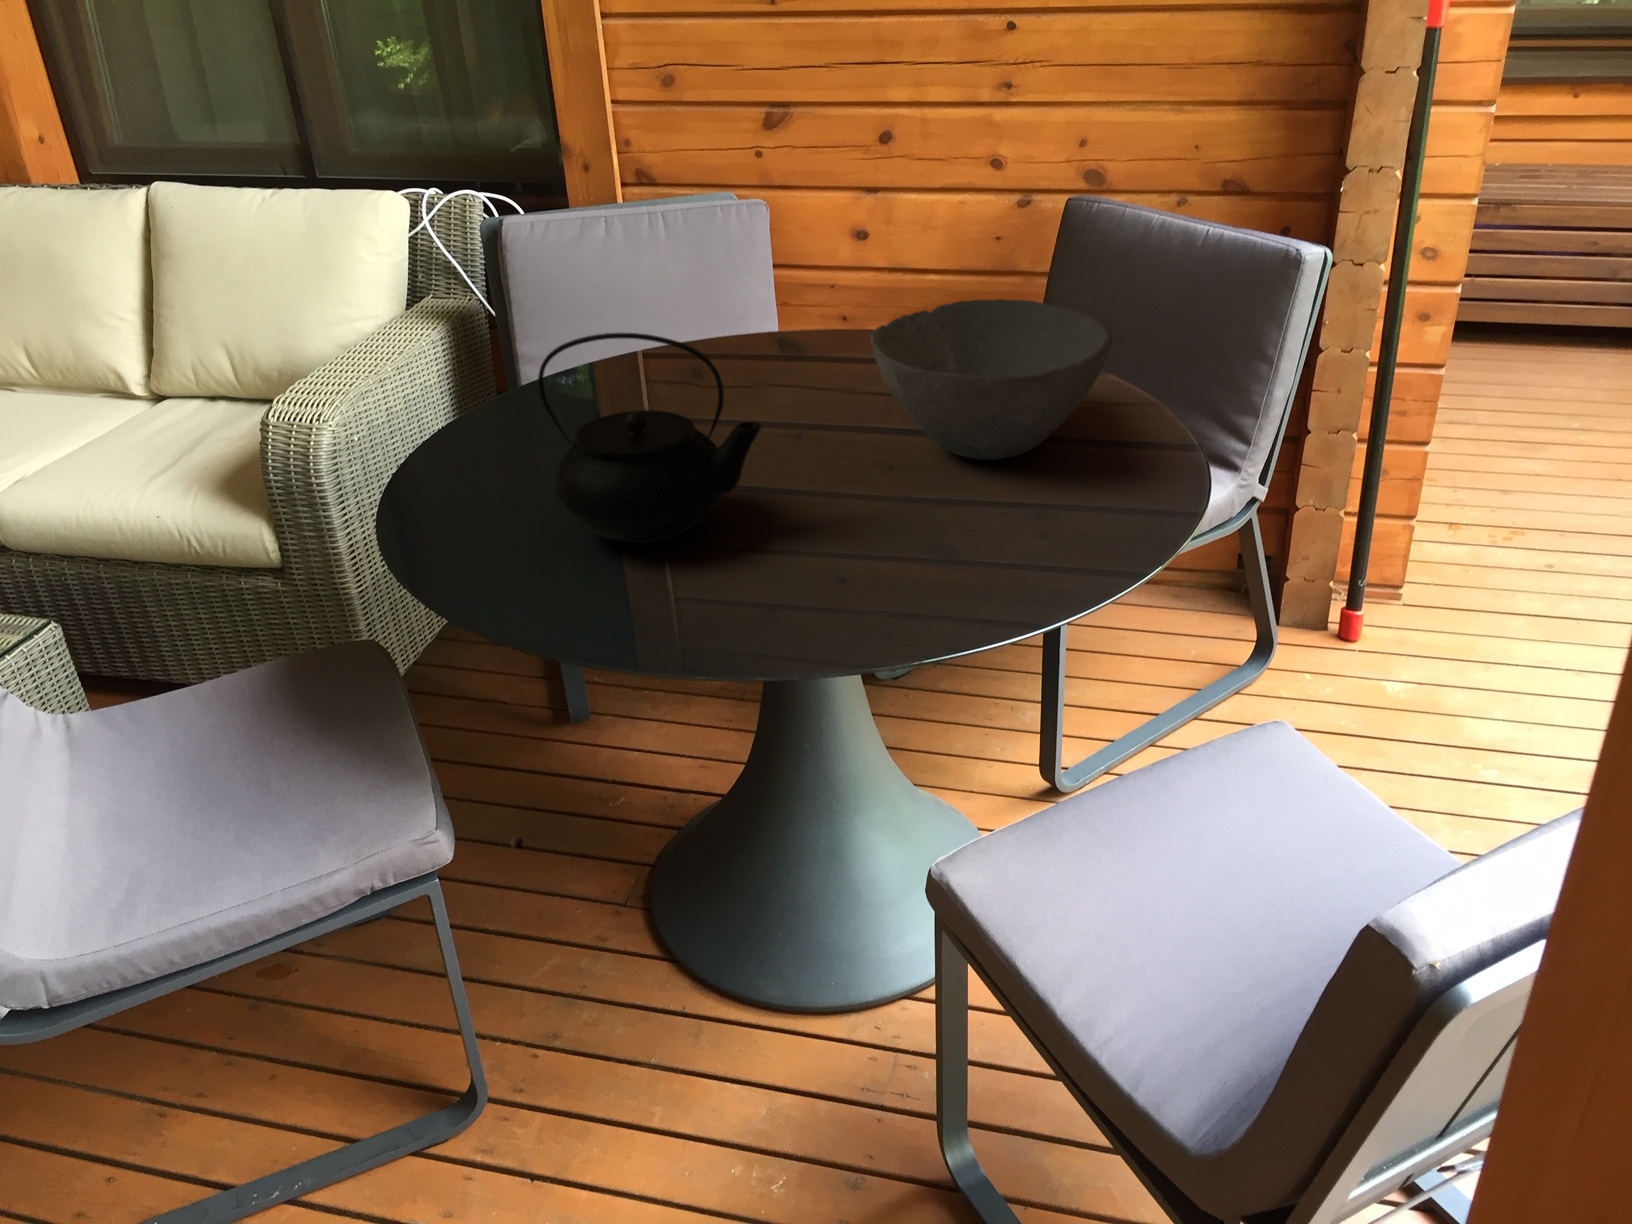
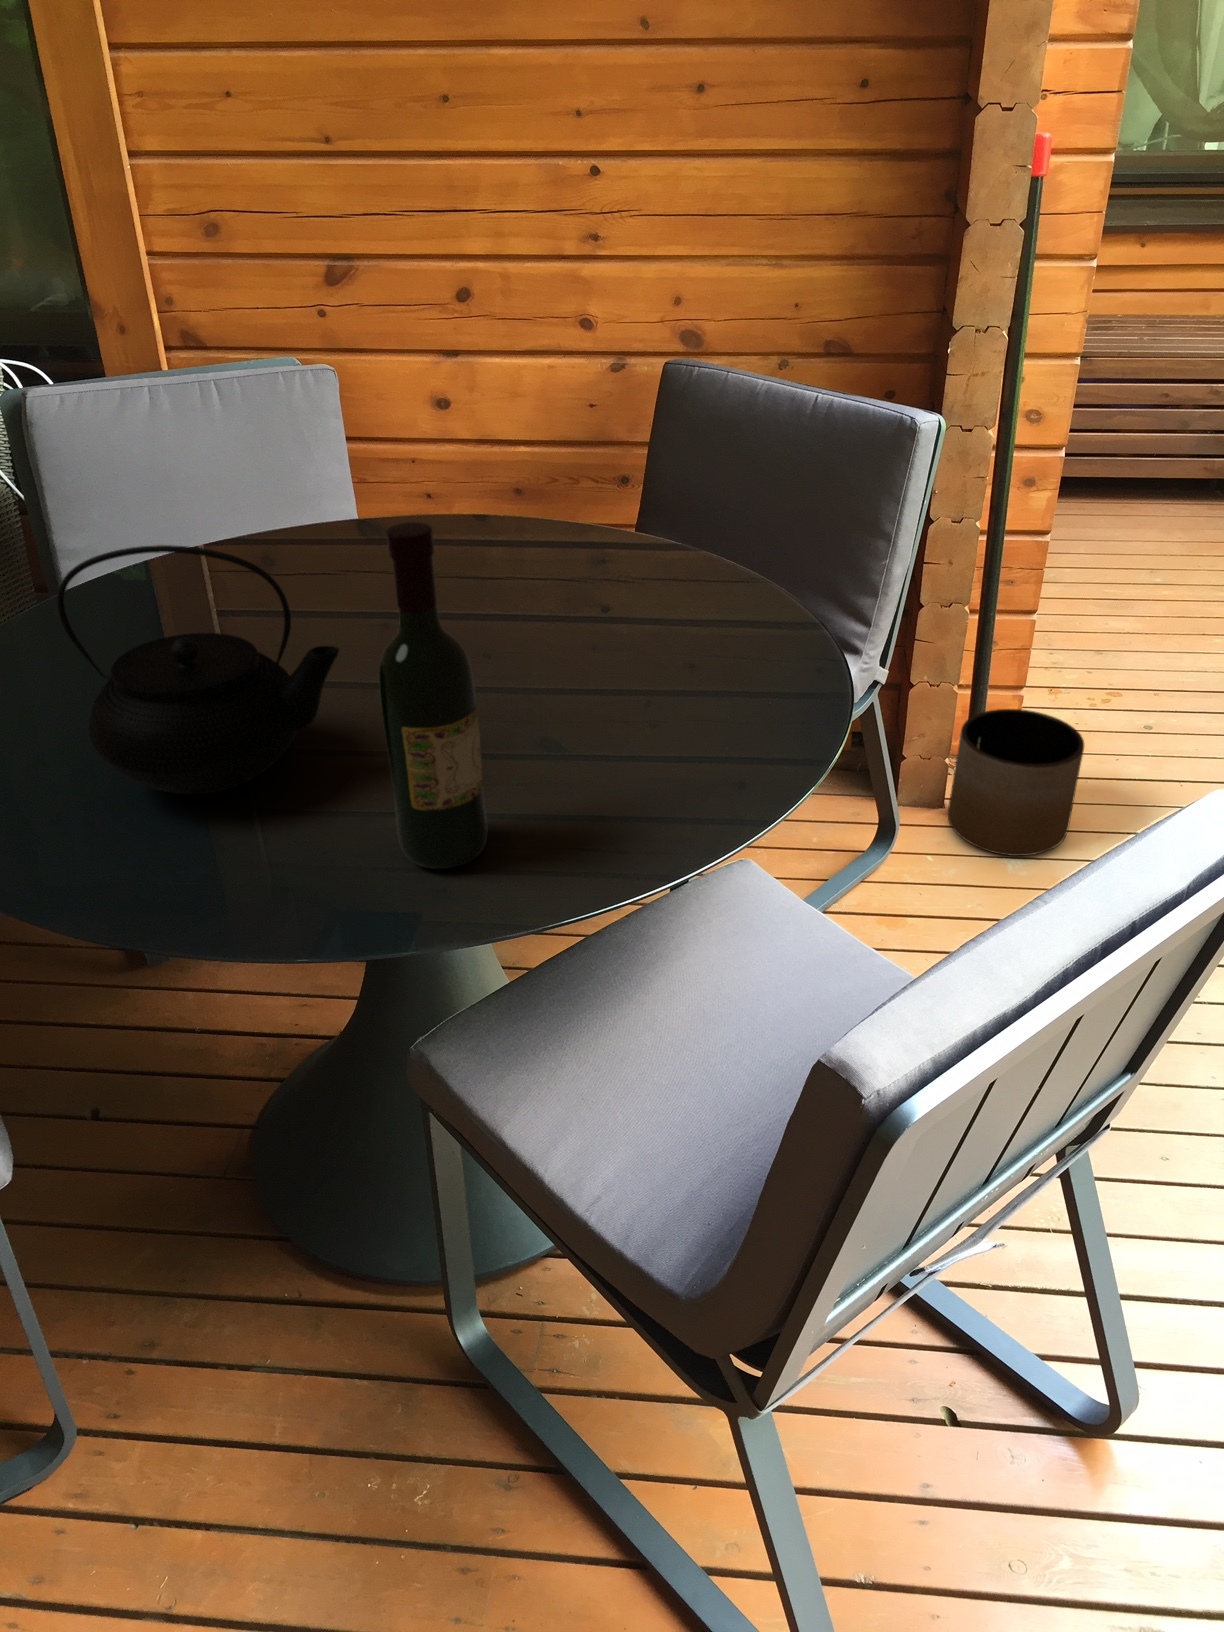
bowl: present [870,299,1112,460] -> none [461,484,733,670]
wine bottle: none [794,312,877,609] -> present [379,522,487,869]
planter: none [1327,536,1469,680] -> present [948,709,1084,856]

